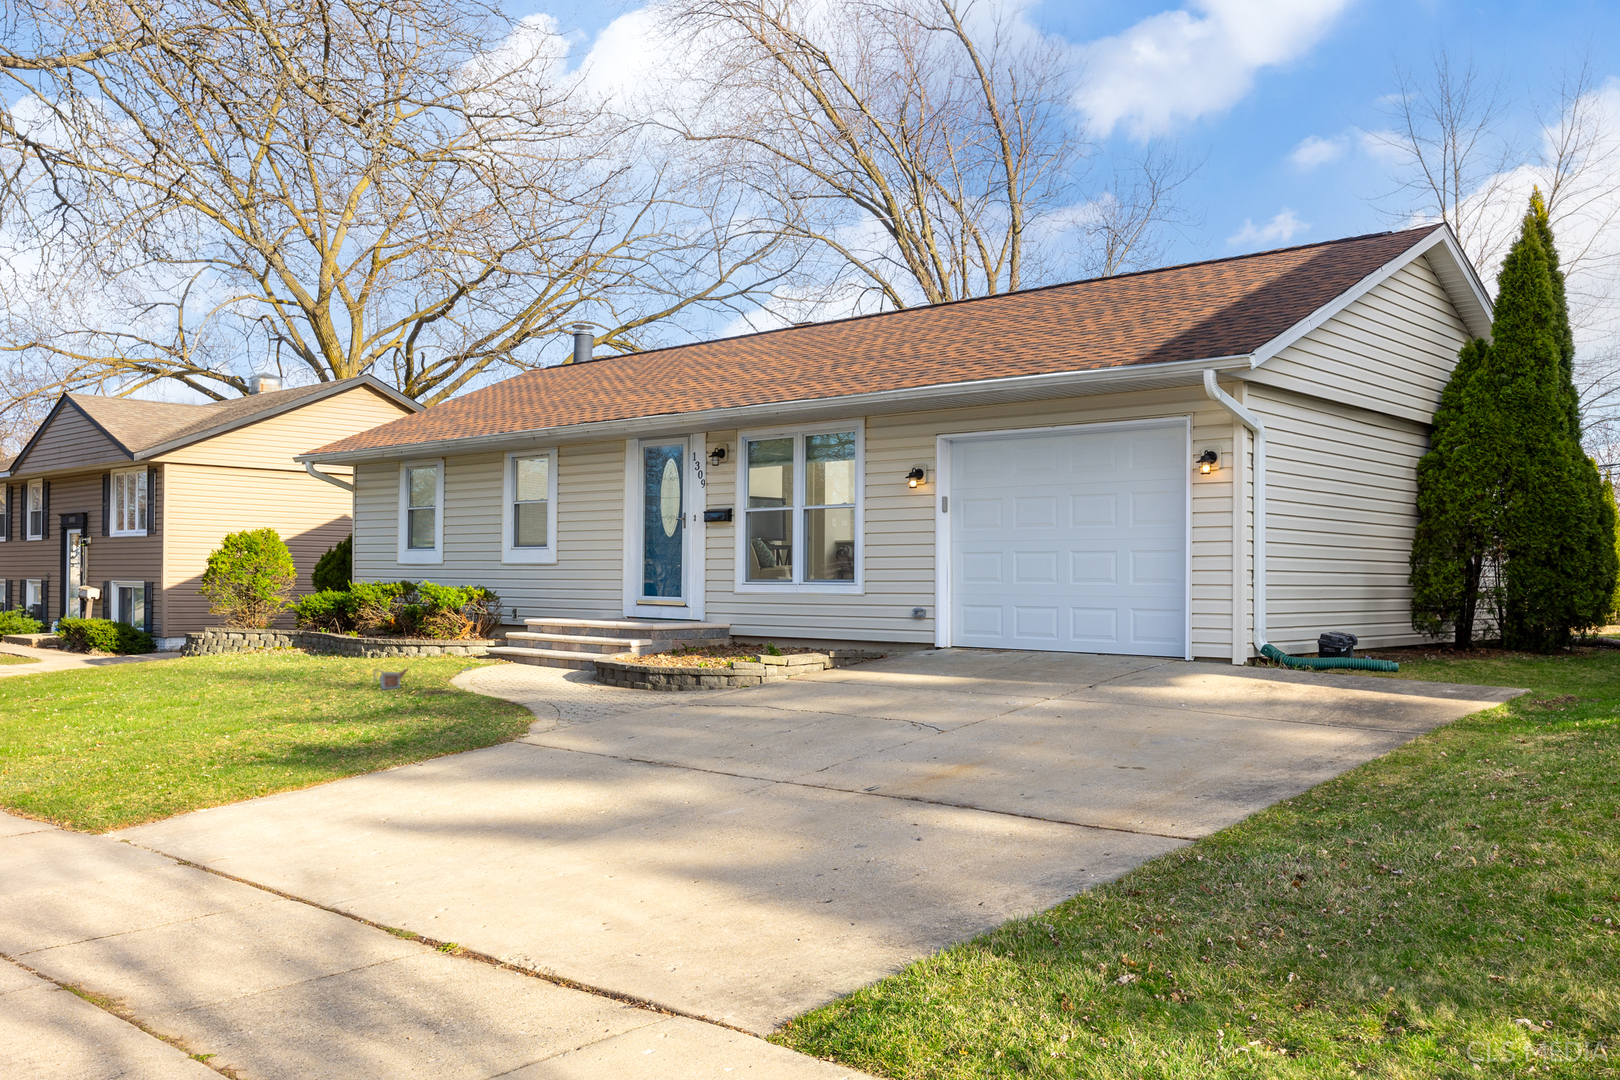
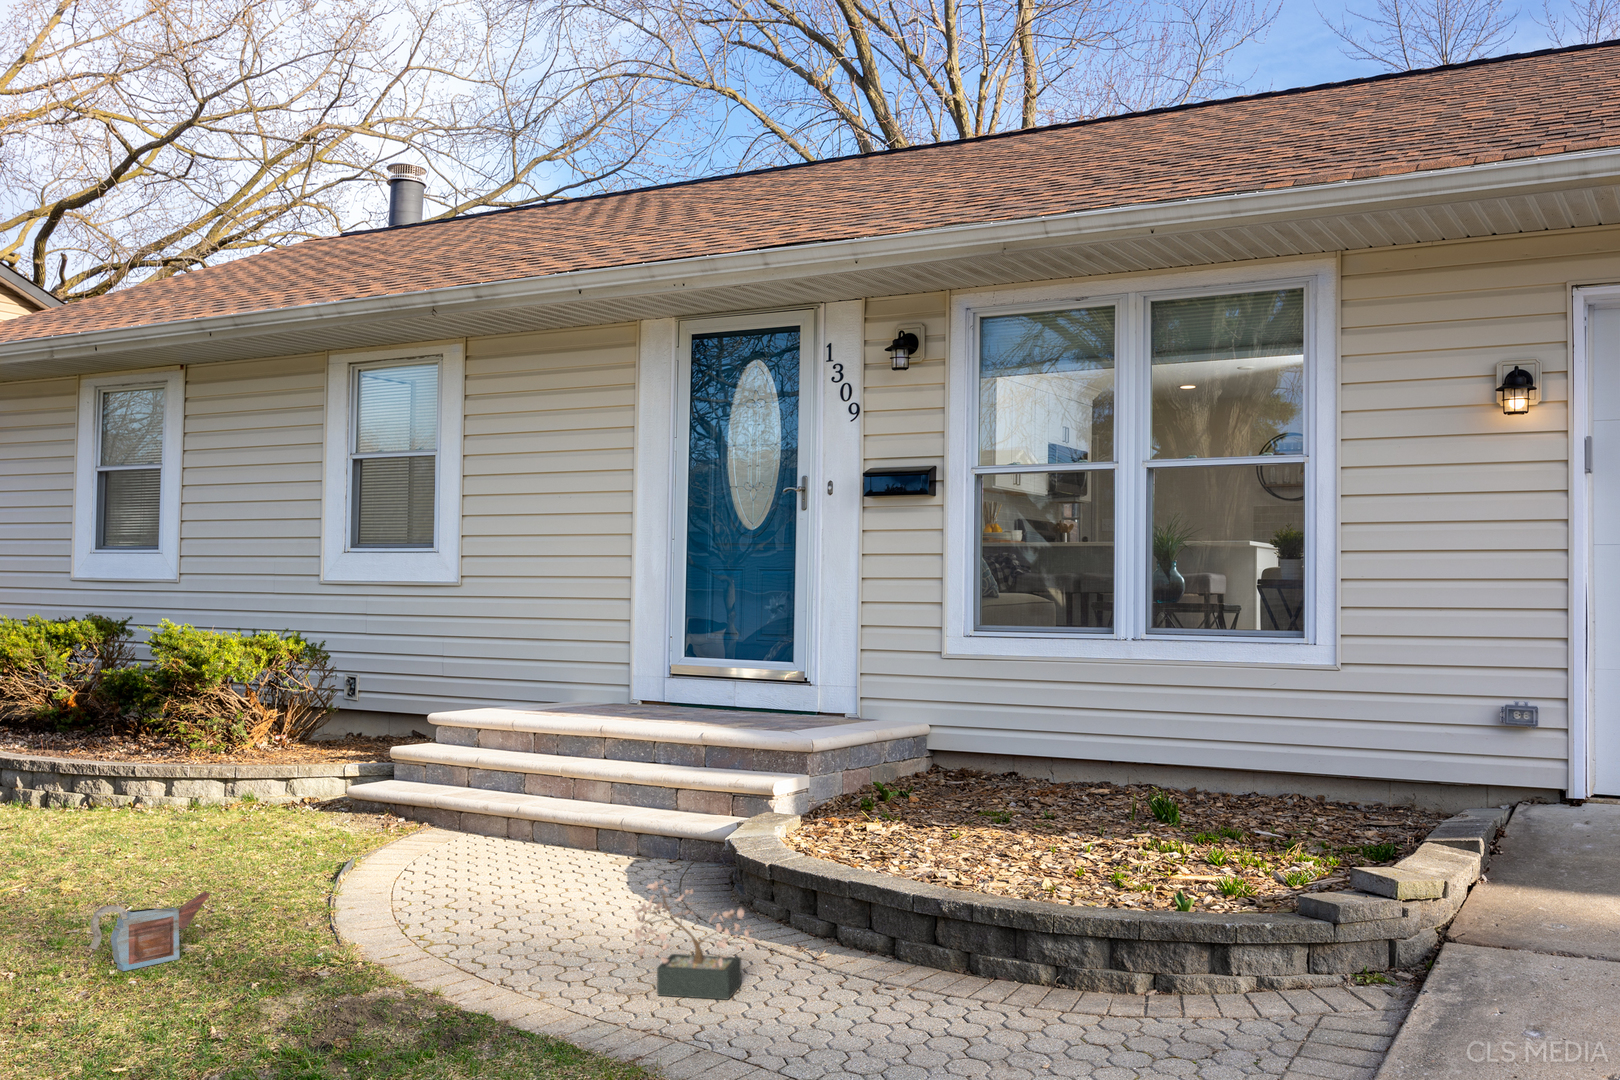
decorative plant: none [515,659,556,693] -> present [632,880,755,999]

